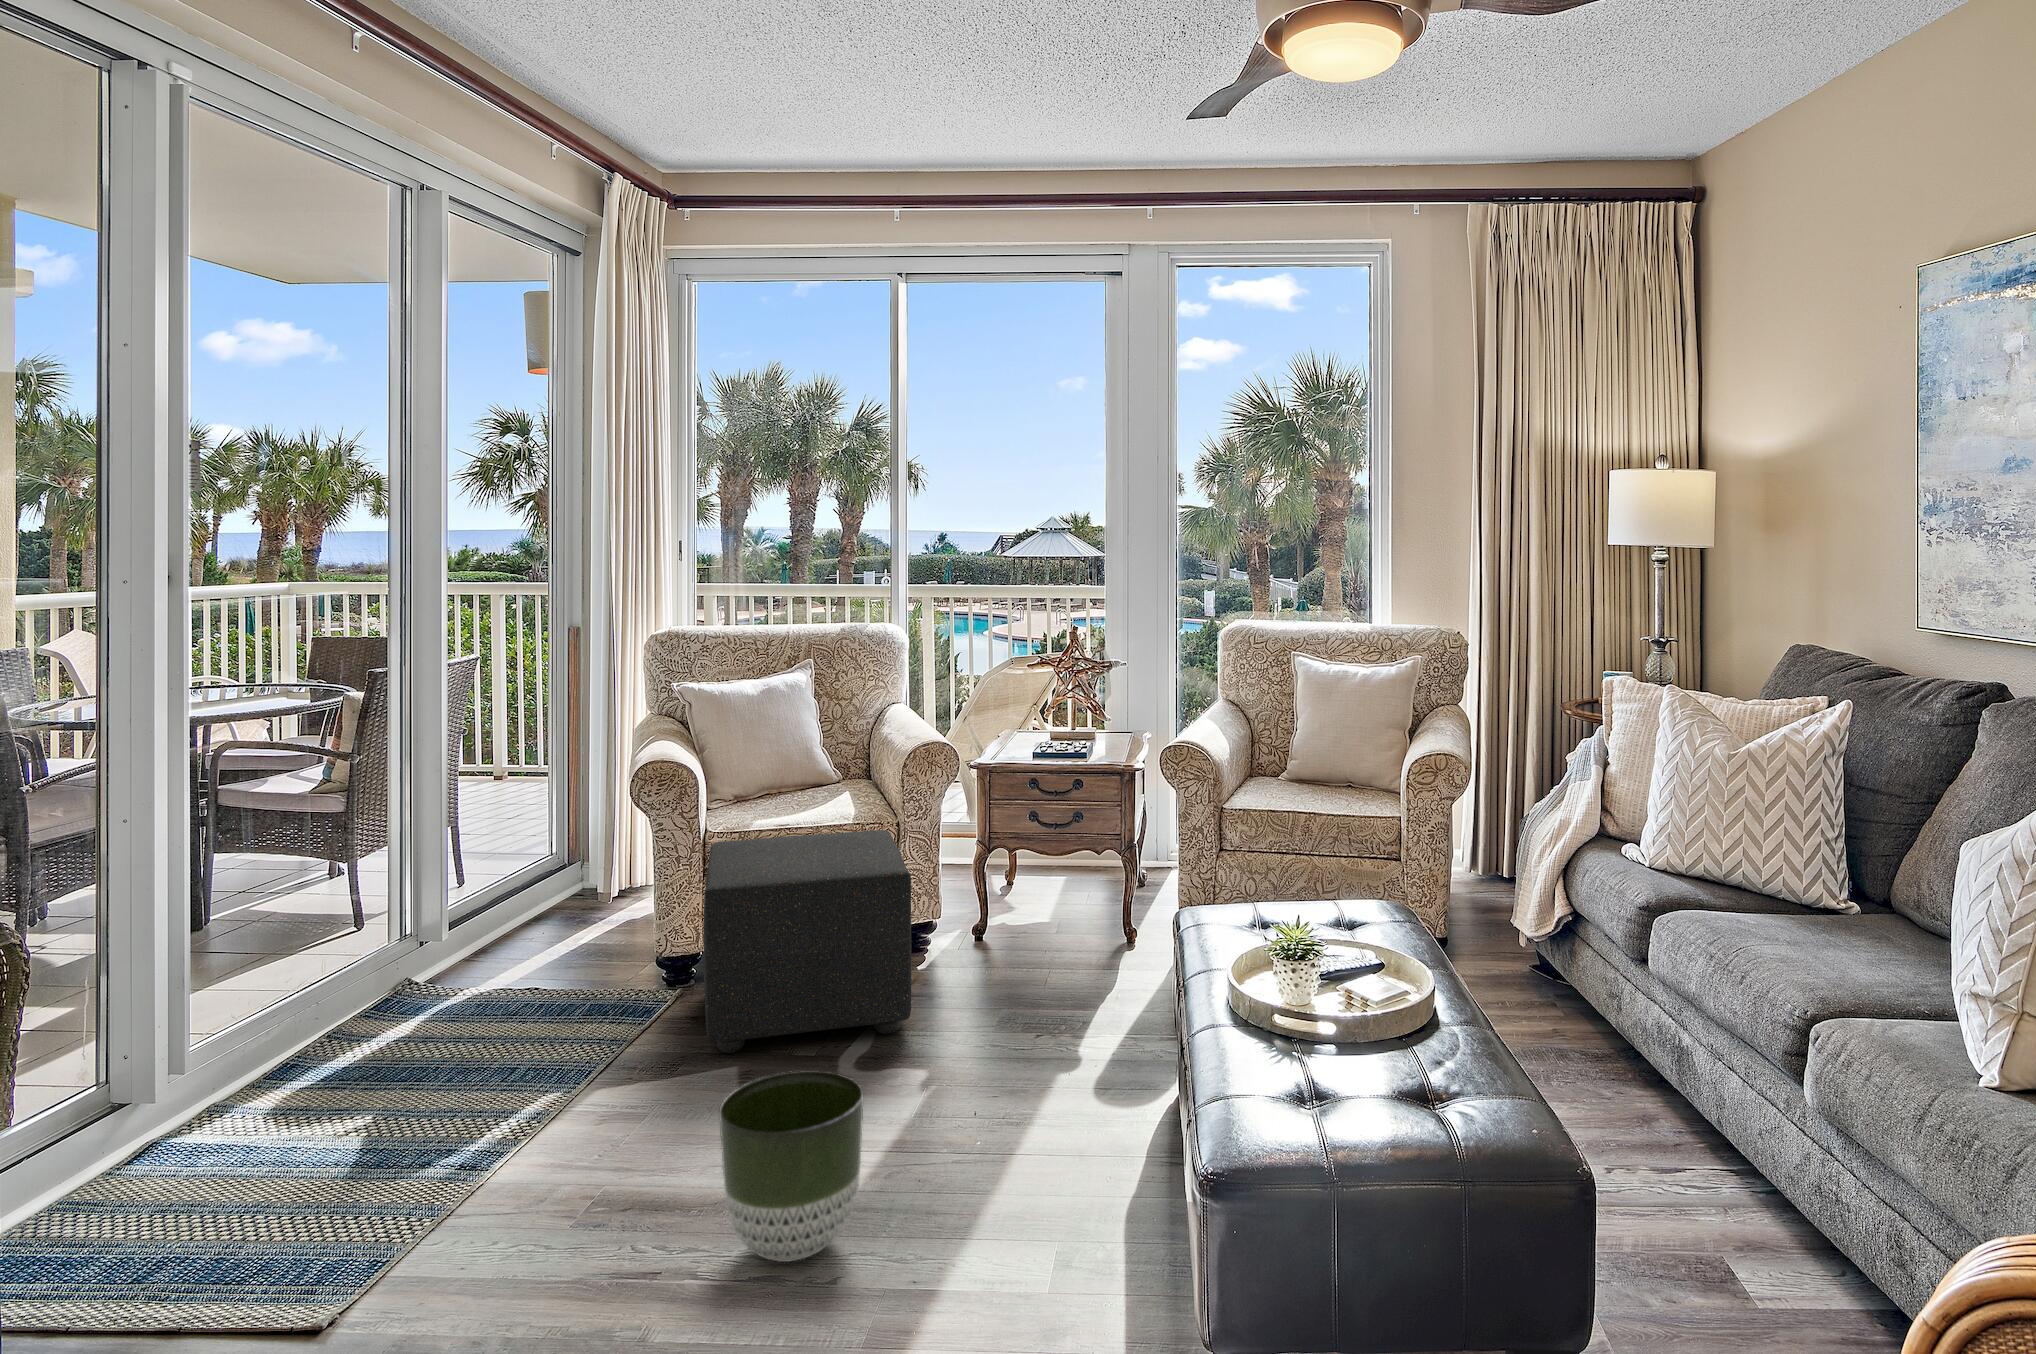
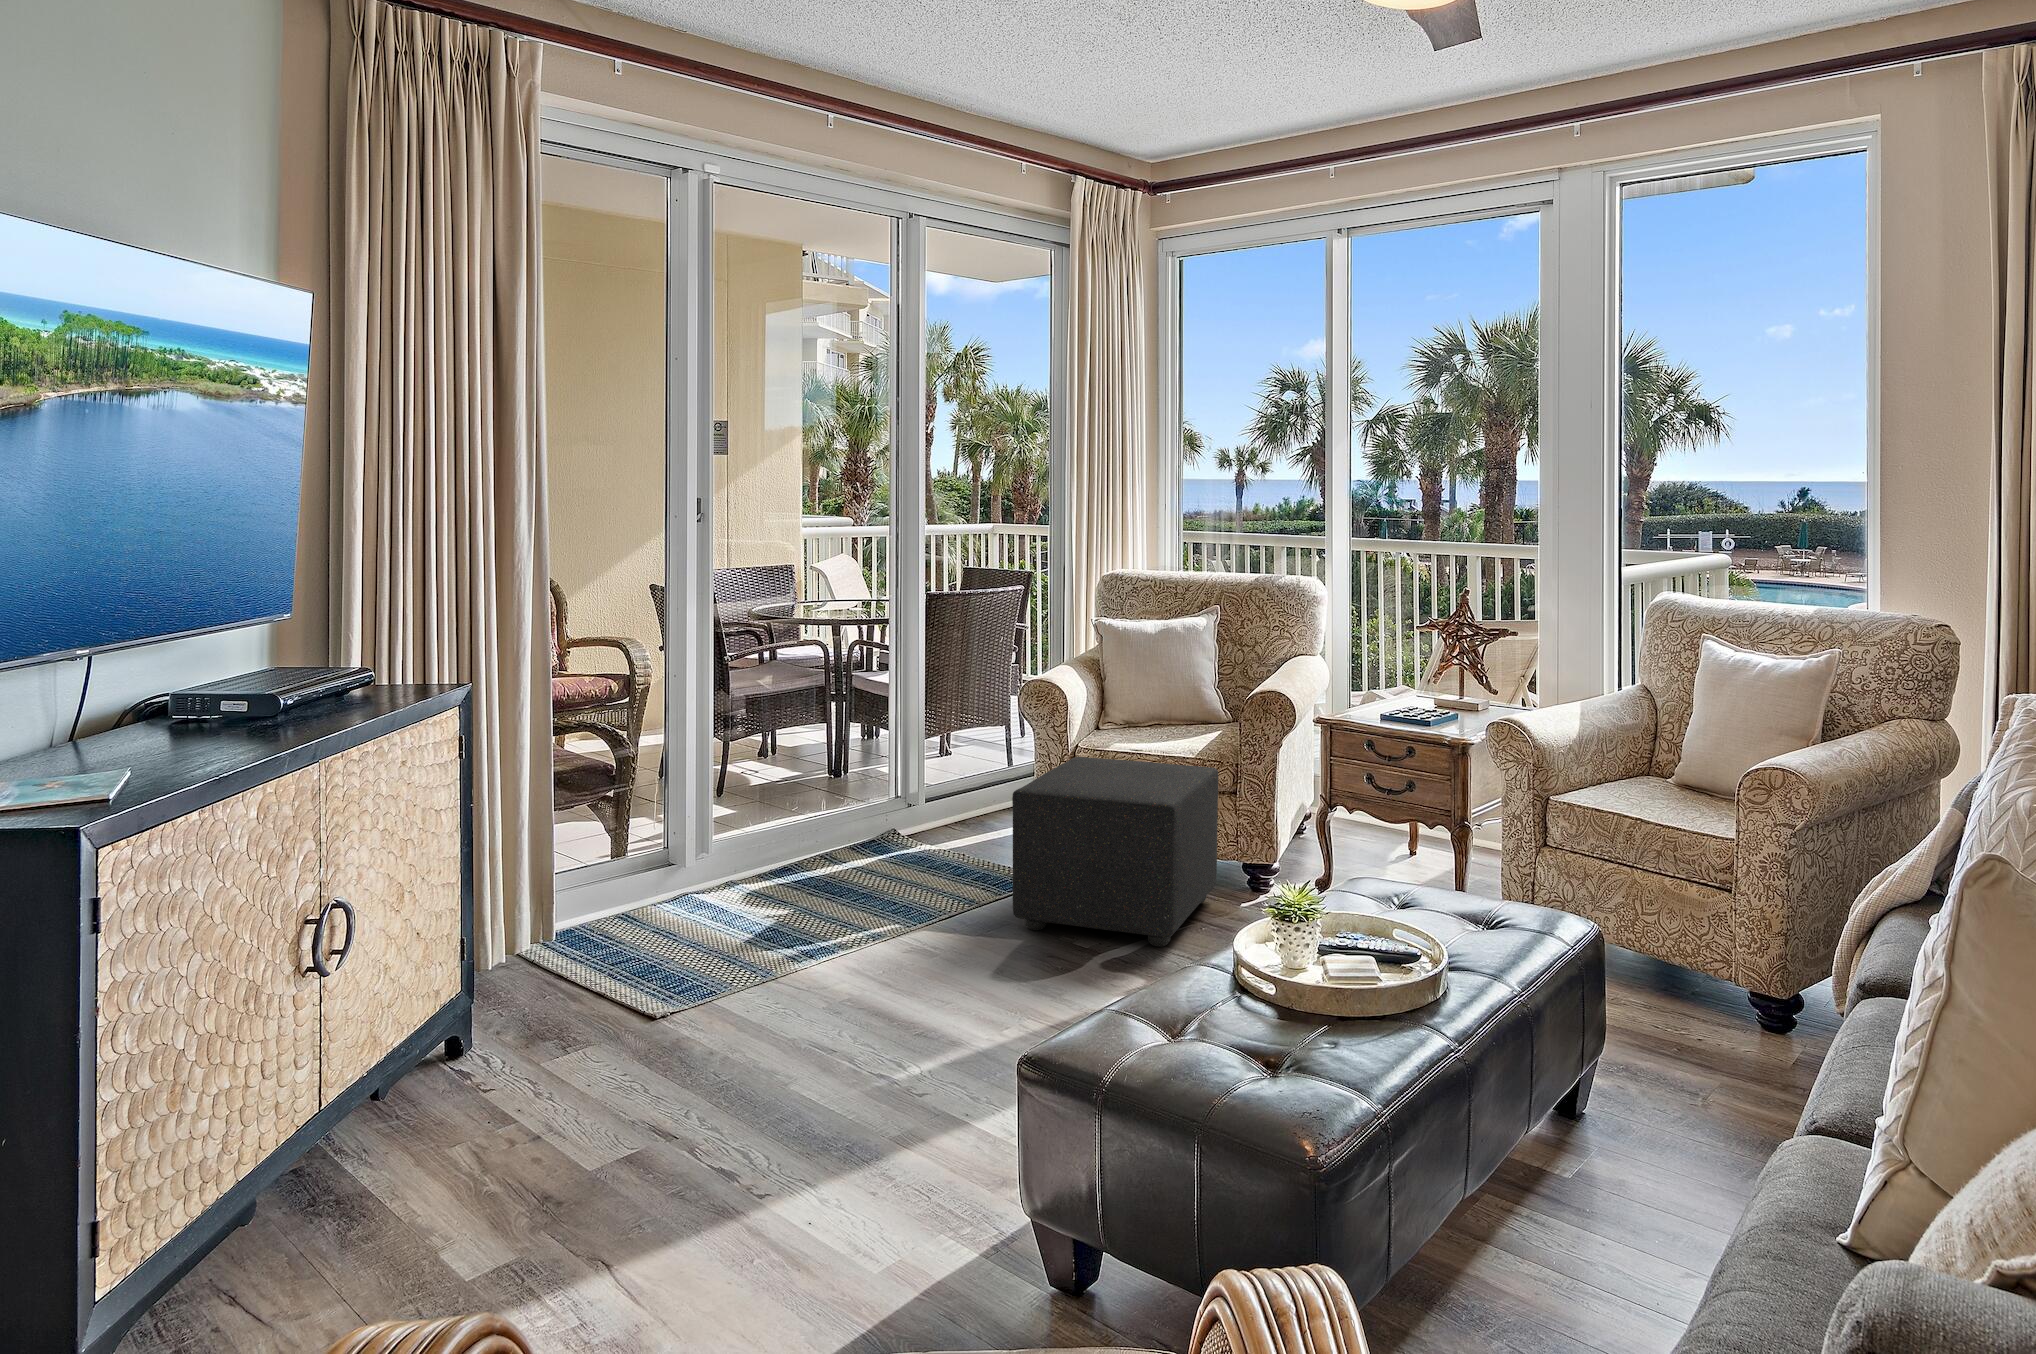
planter: present [719,1070,864,1262] -> none [859,938,972,1084]

